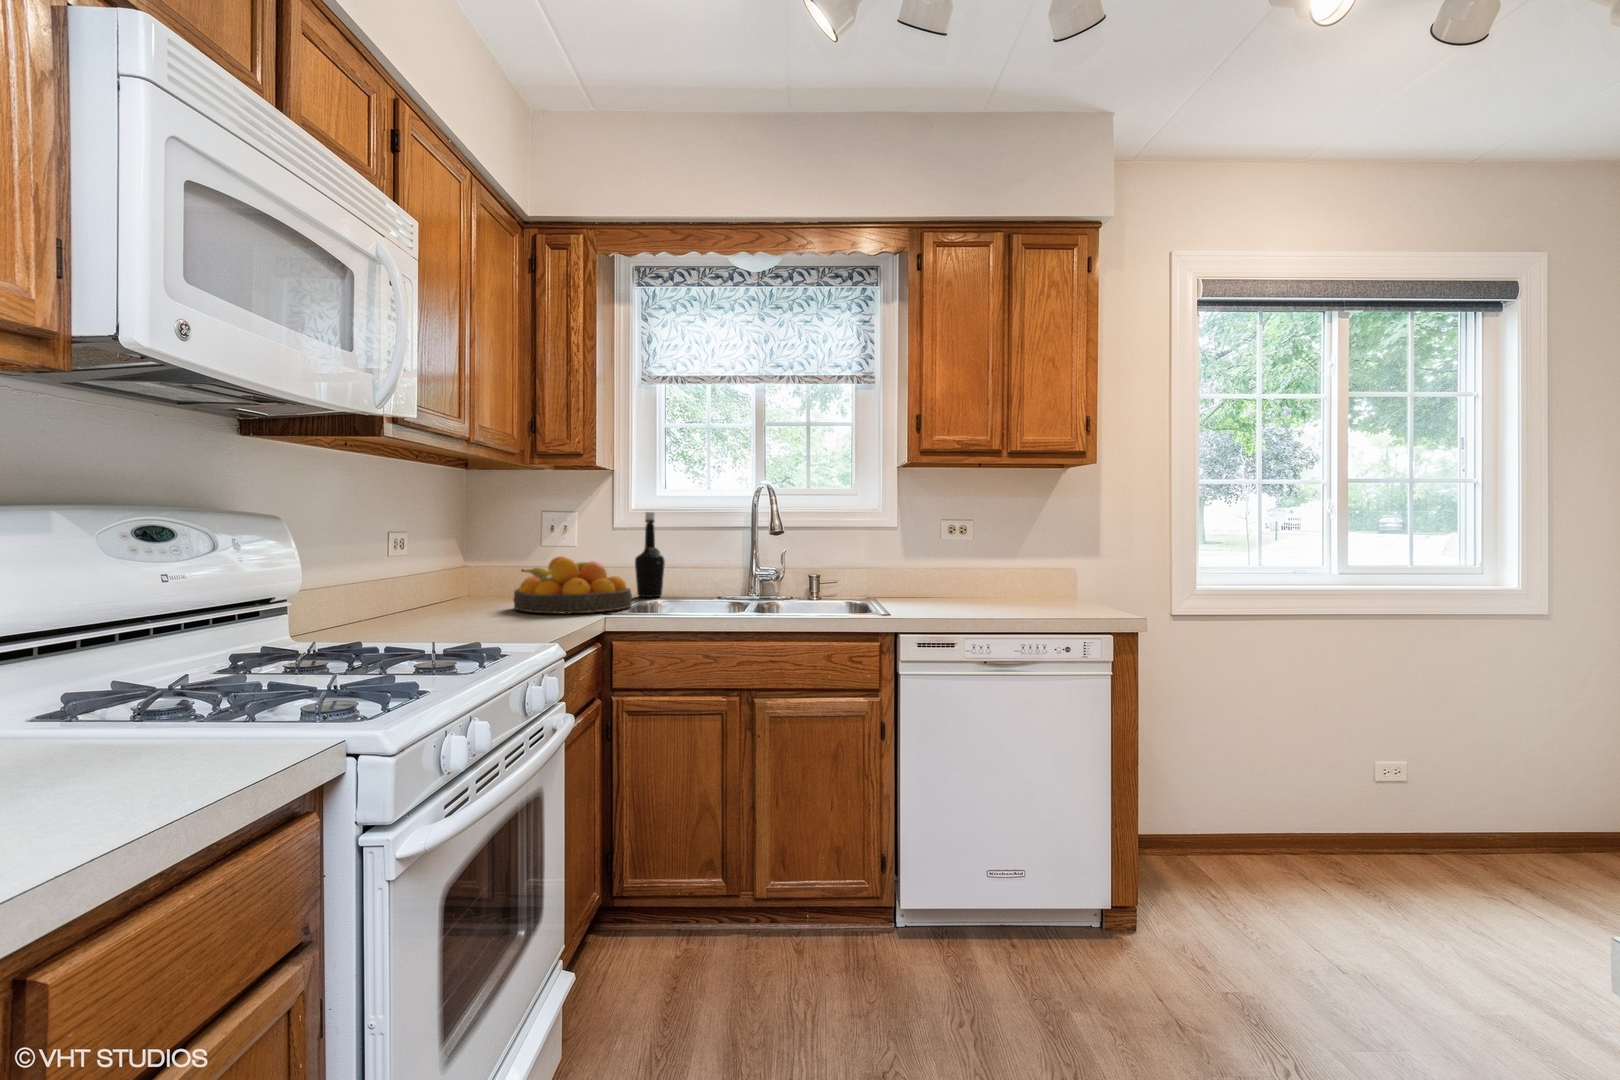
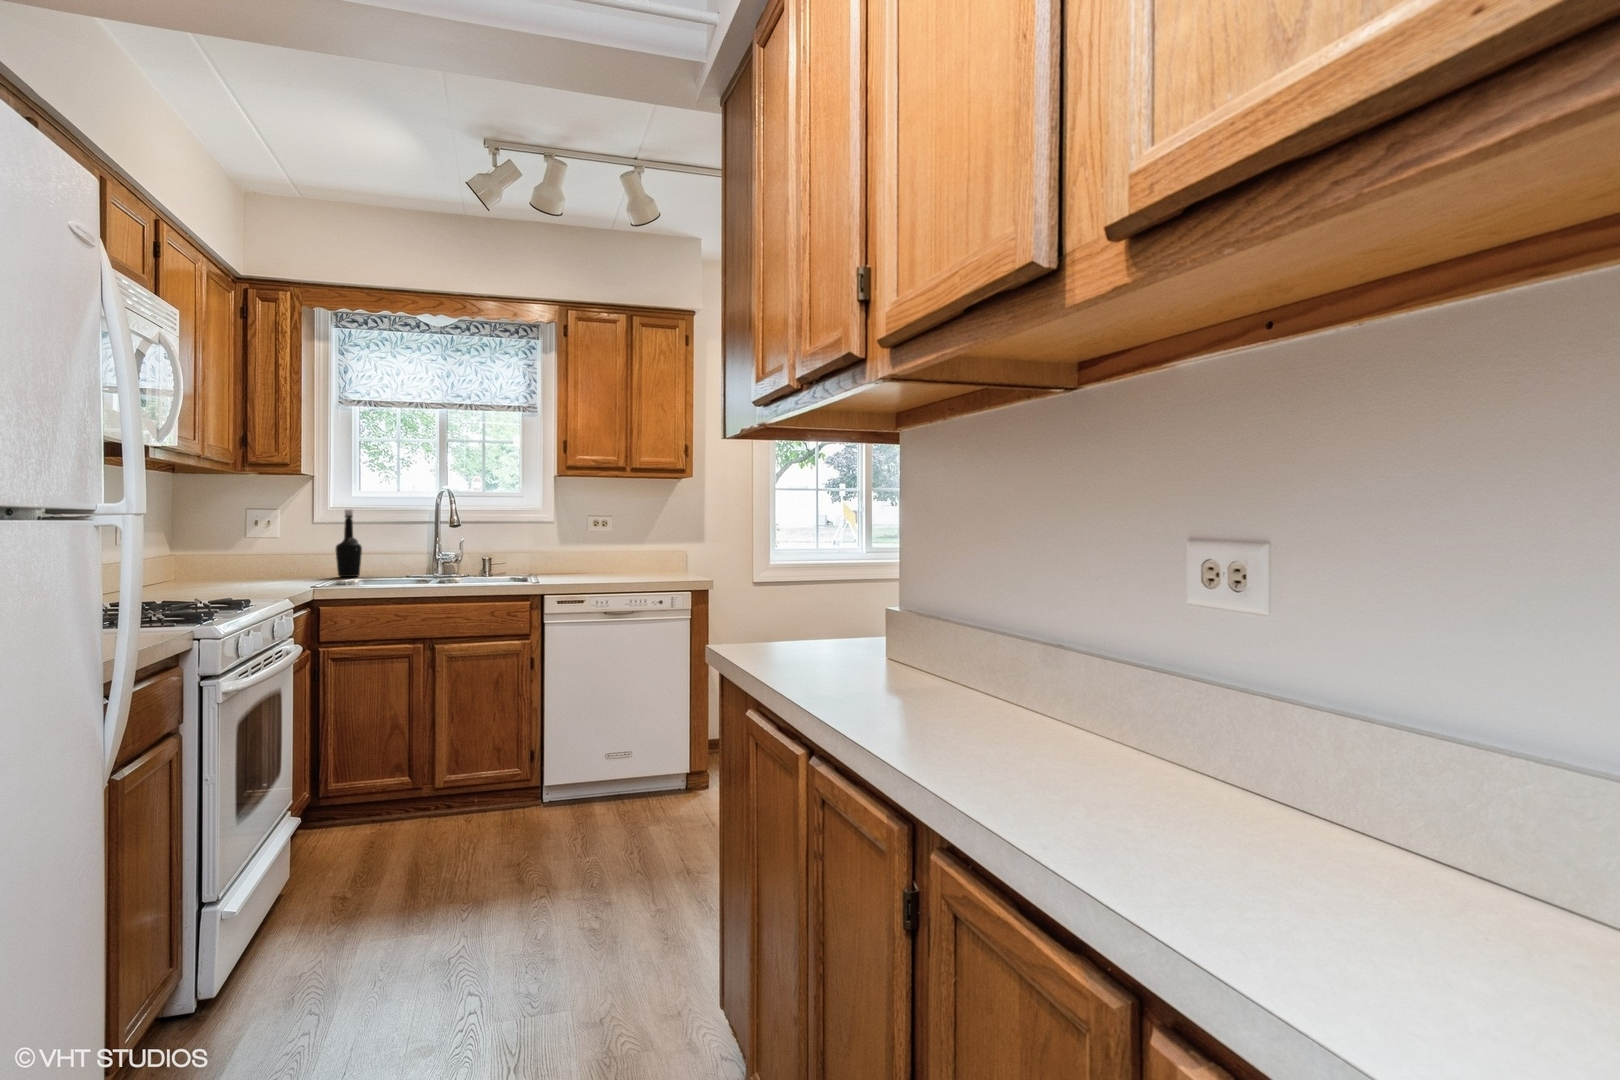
fruit bowl: present [513,557,632,613] -> none [233,544,336,586]

